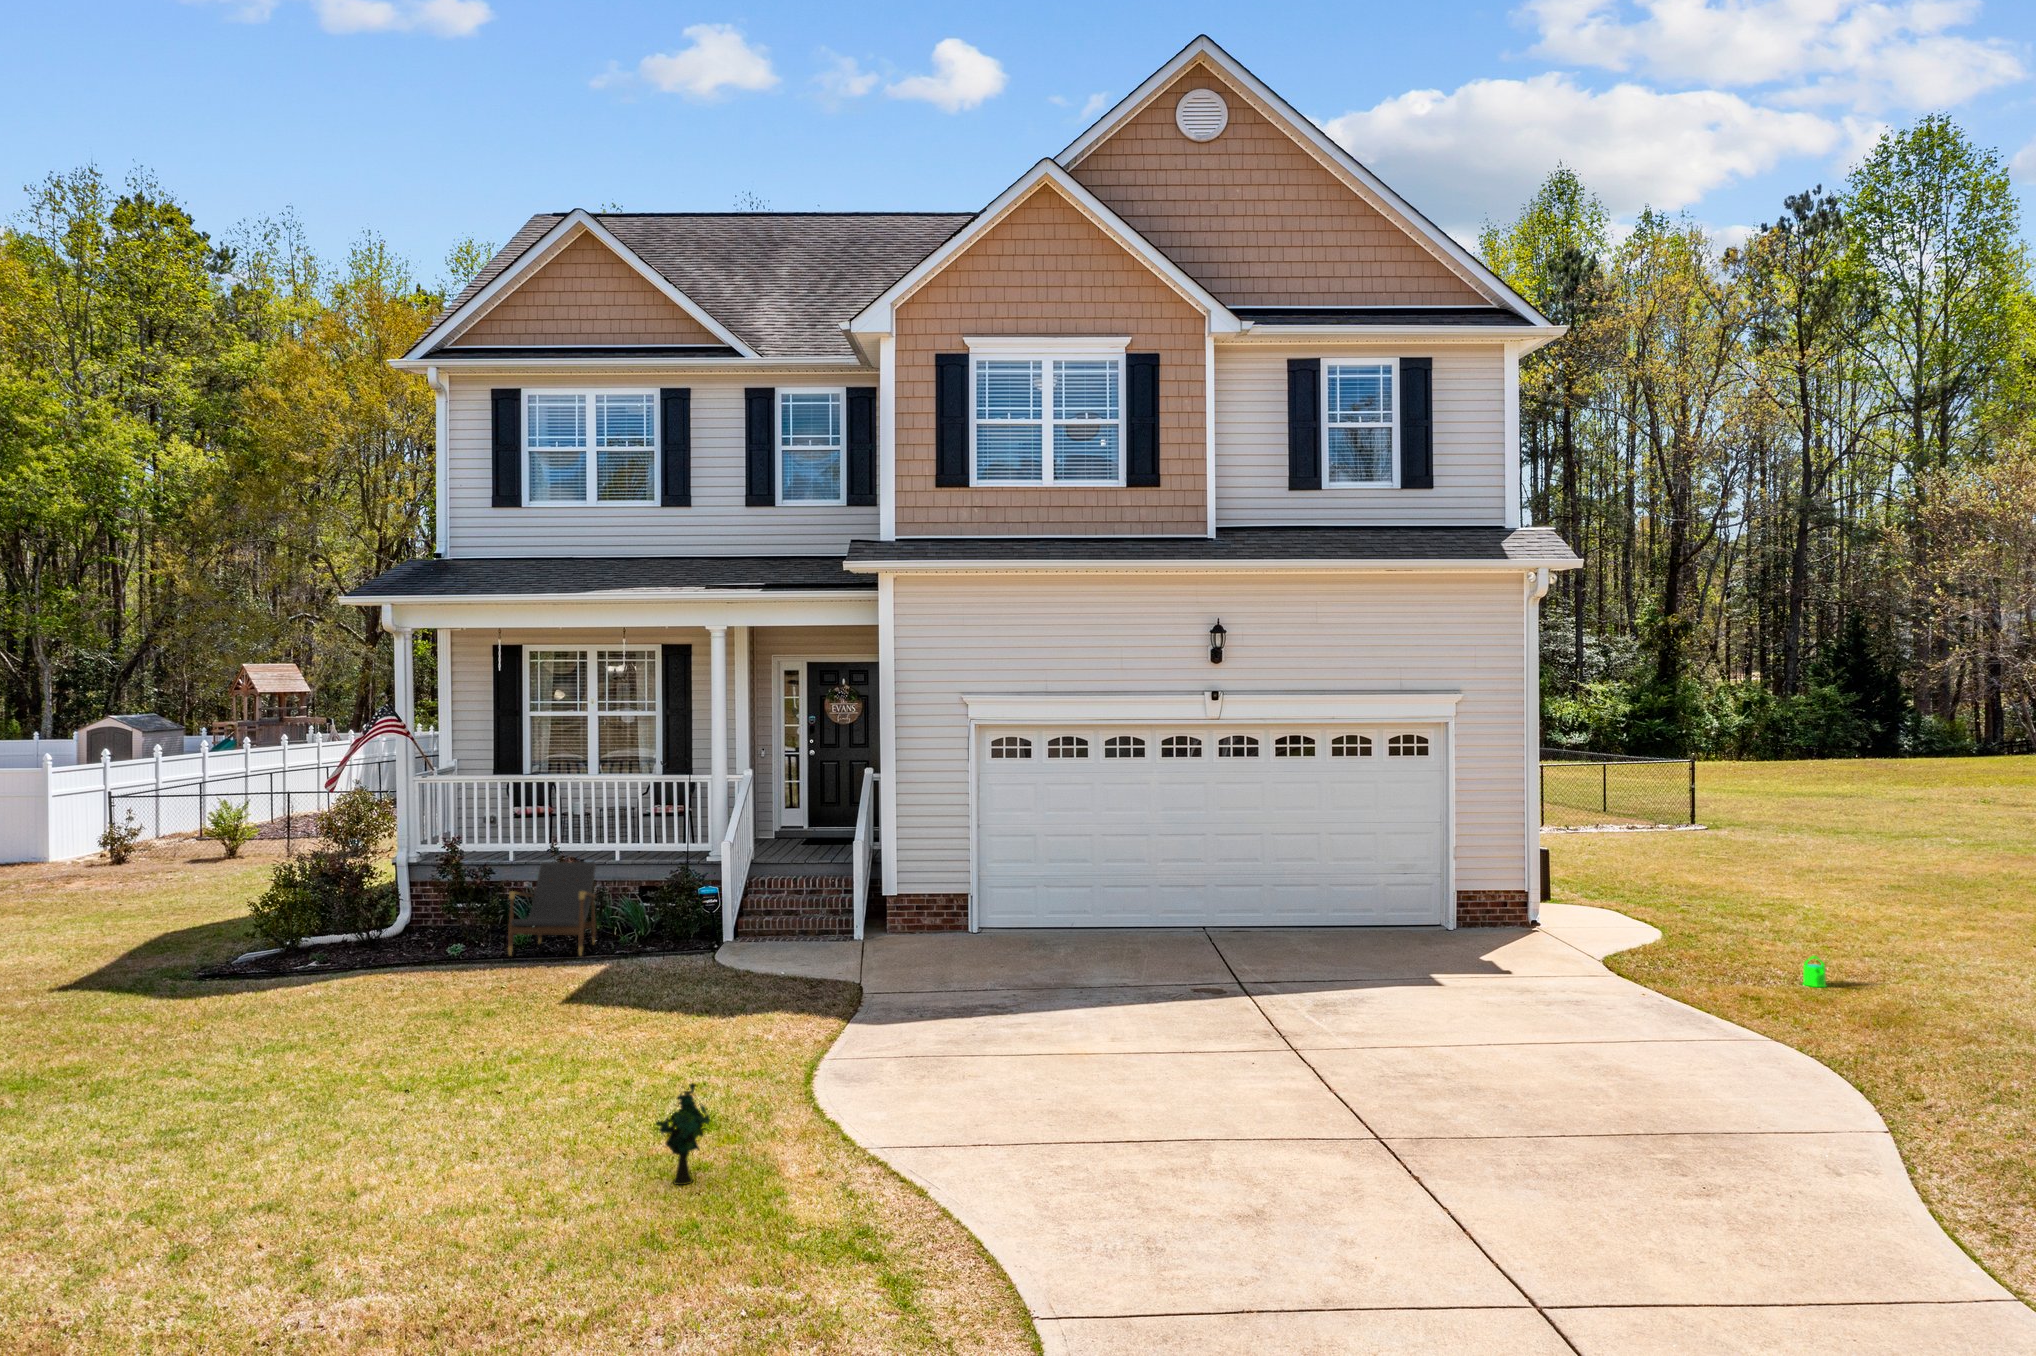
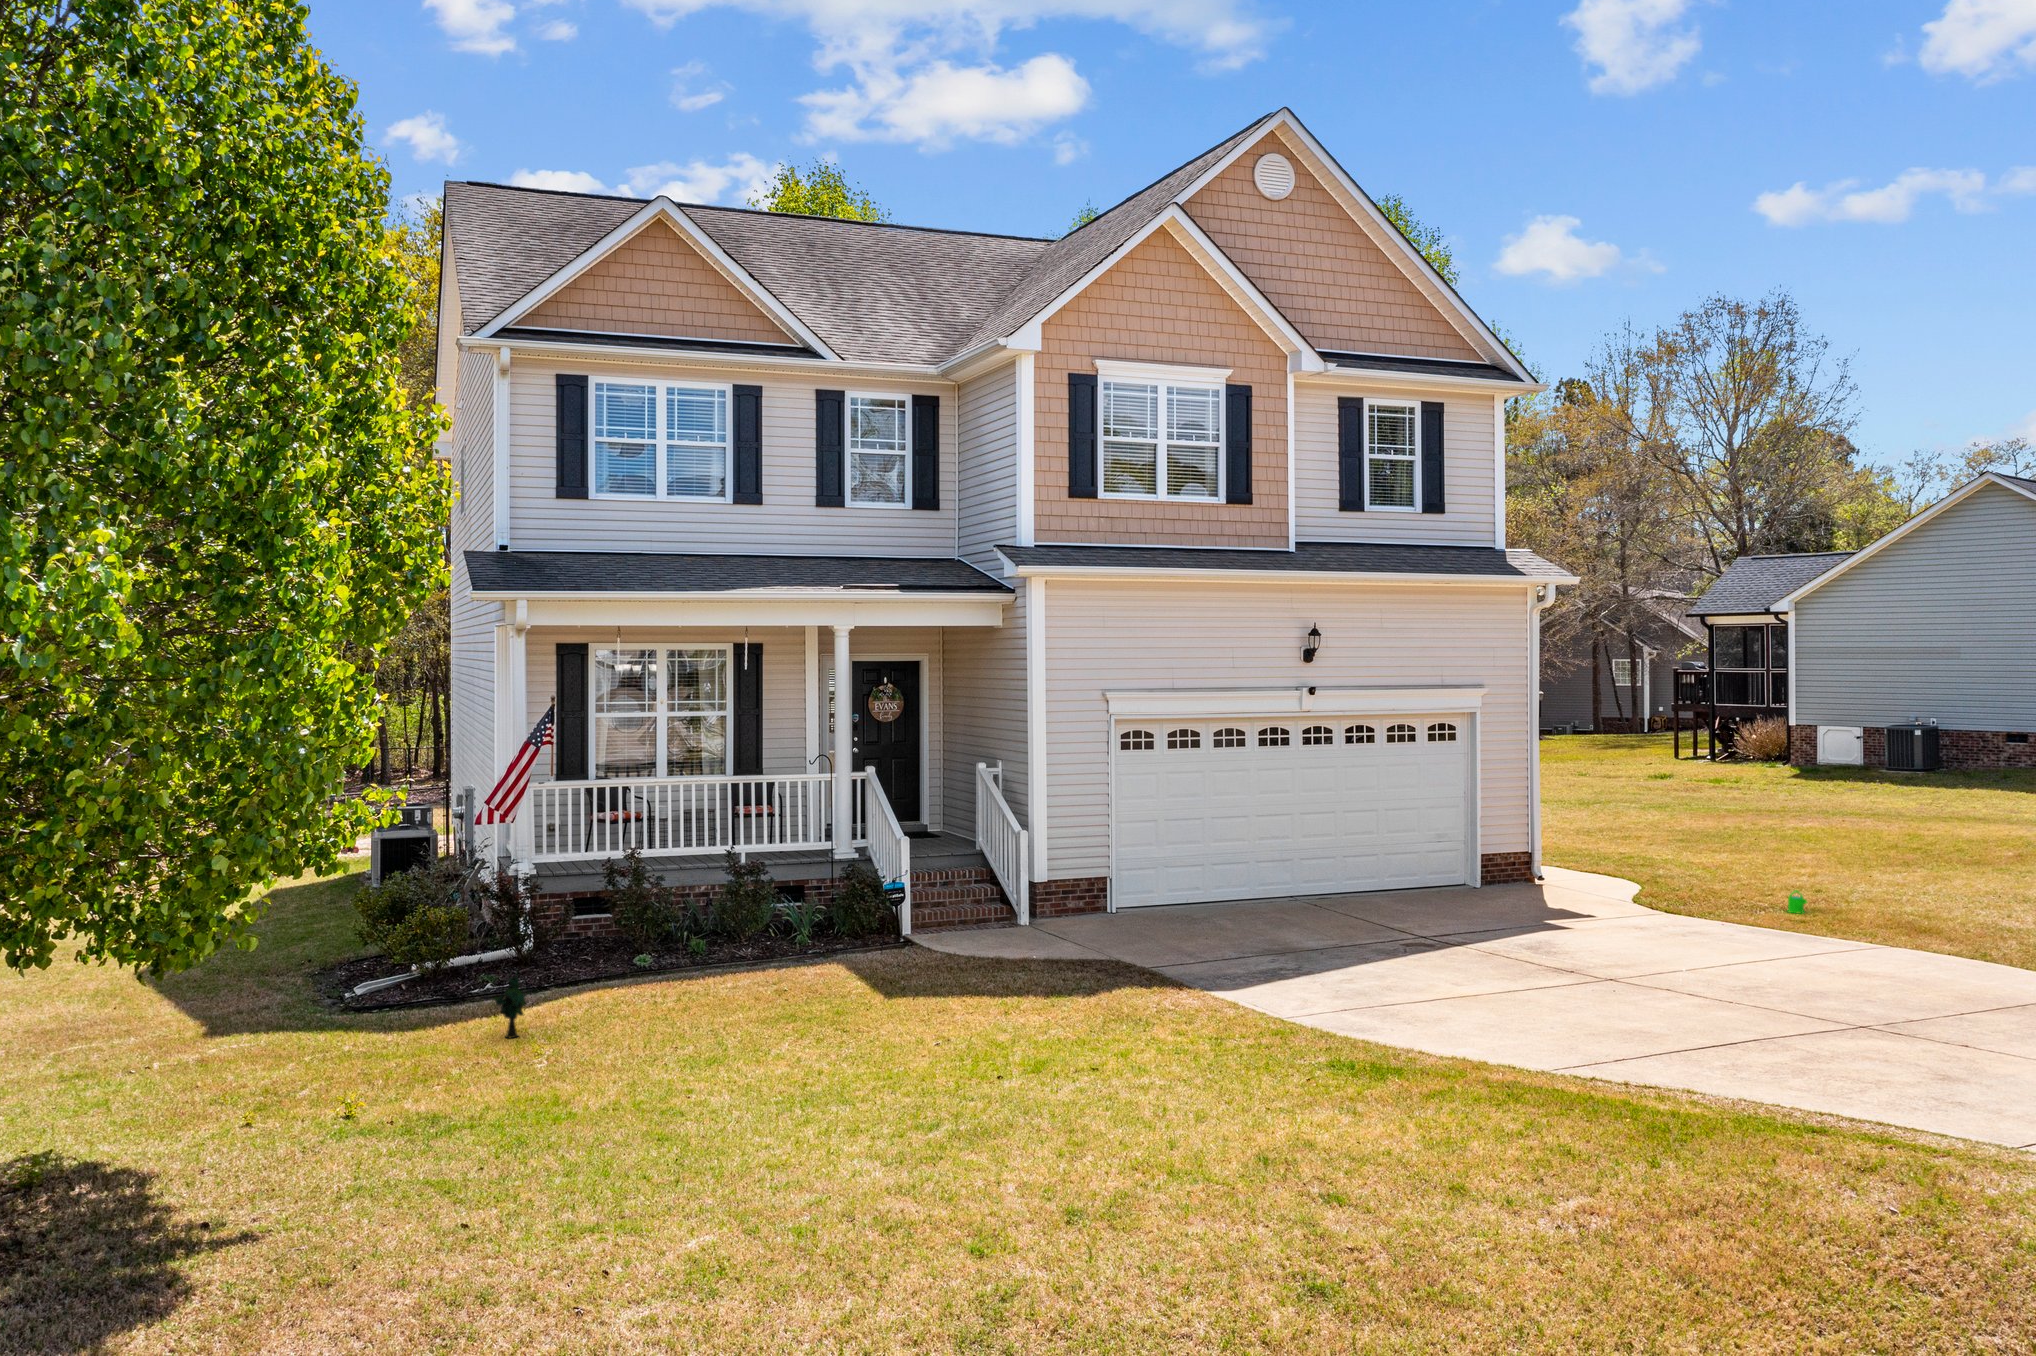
lounge chair: present [508,862,596,956] -> none [736,866,814,963]
decorative plant: present [655,1083,710,1185] -> present [494,971,530,1038]

